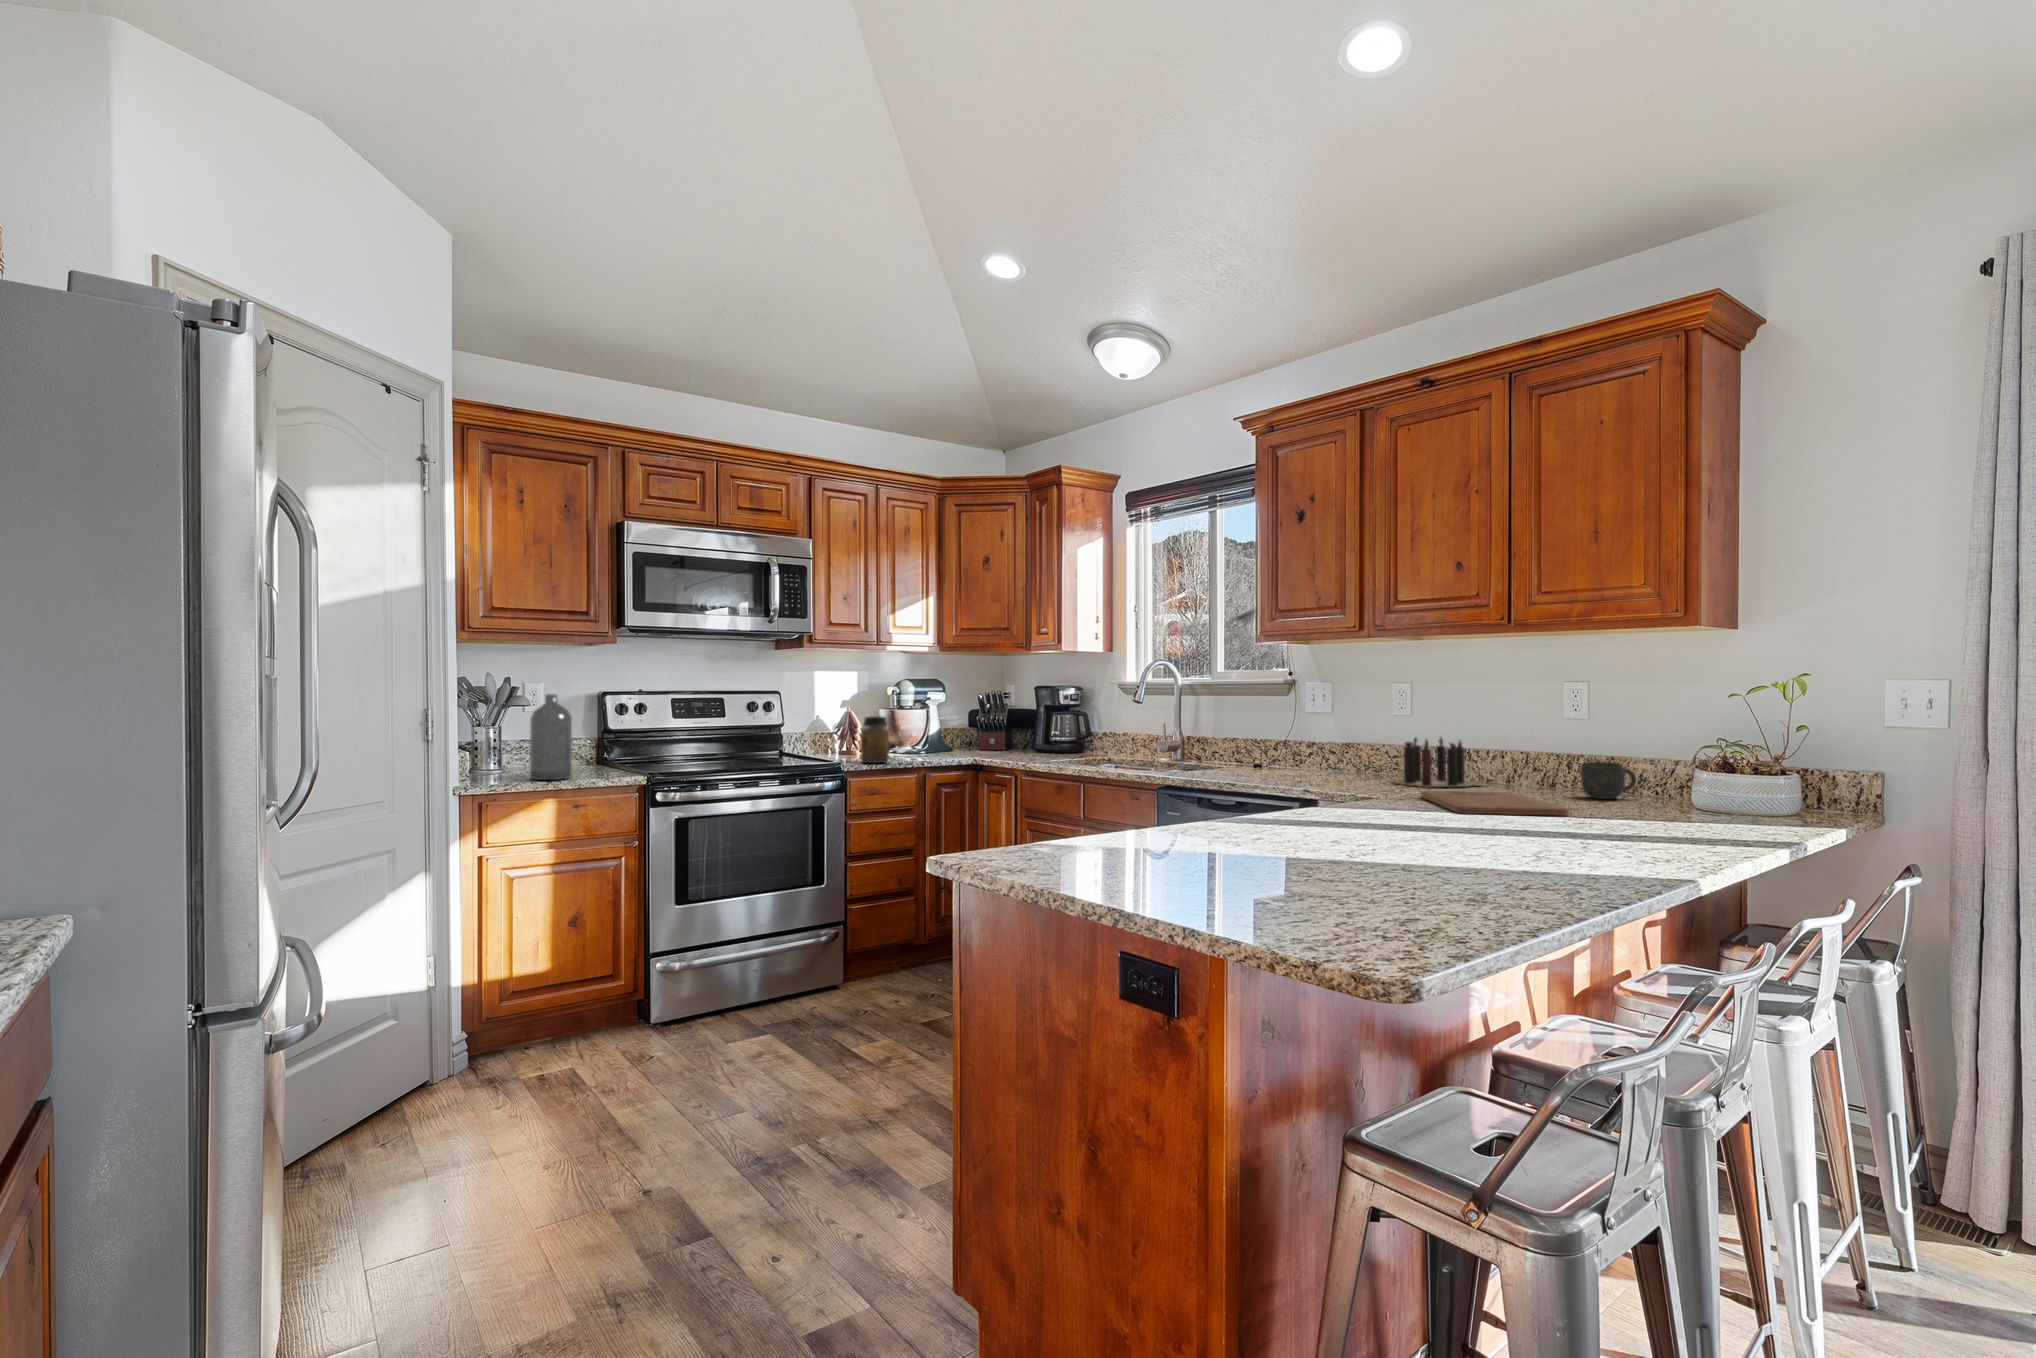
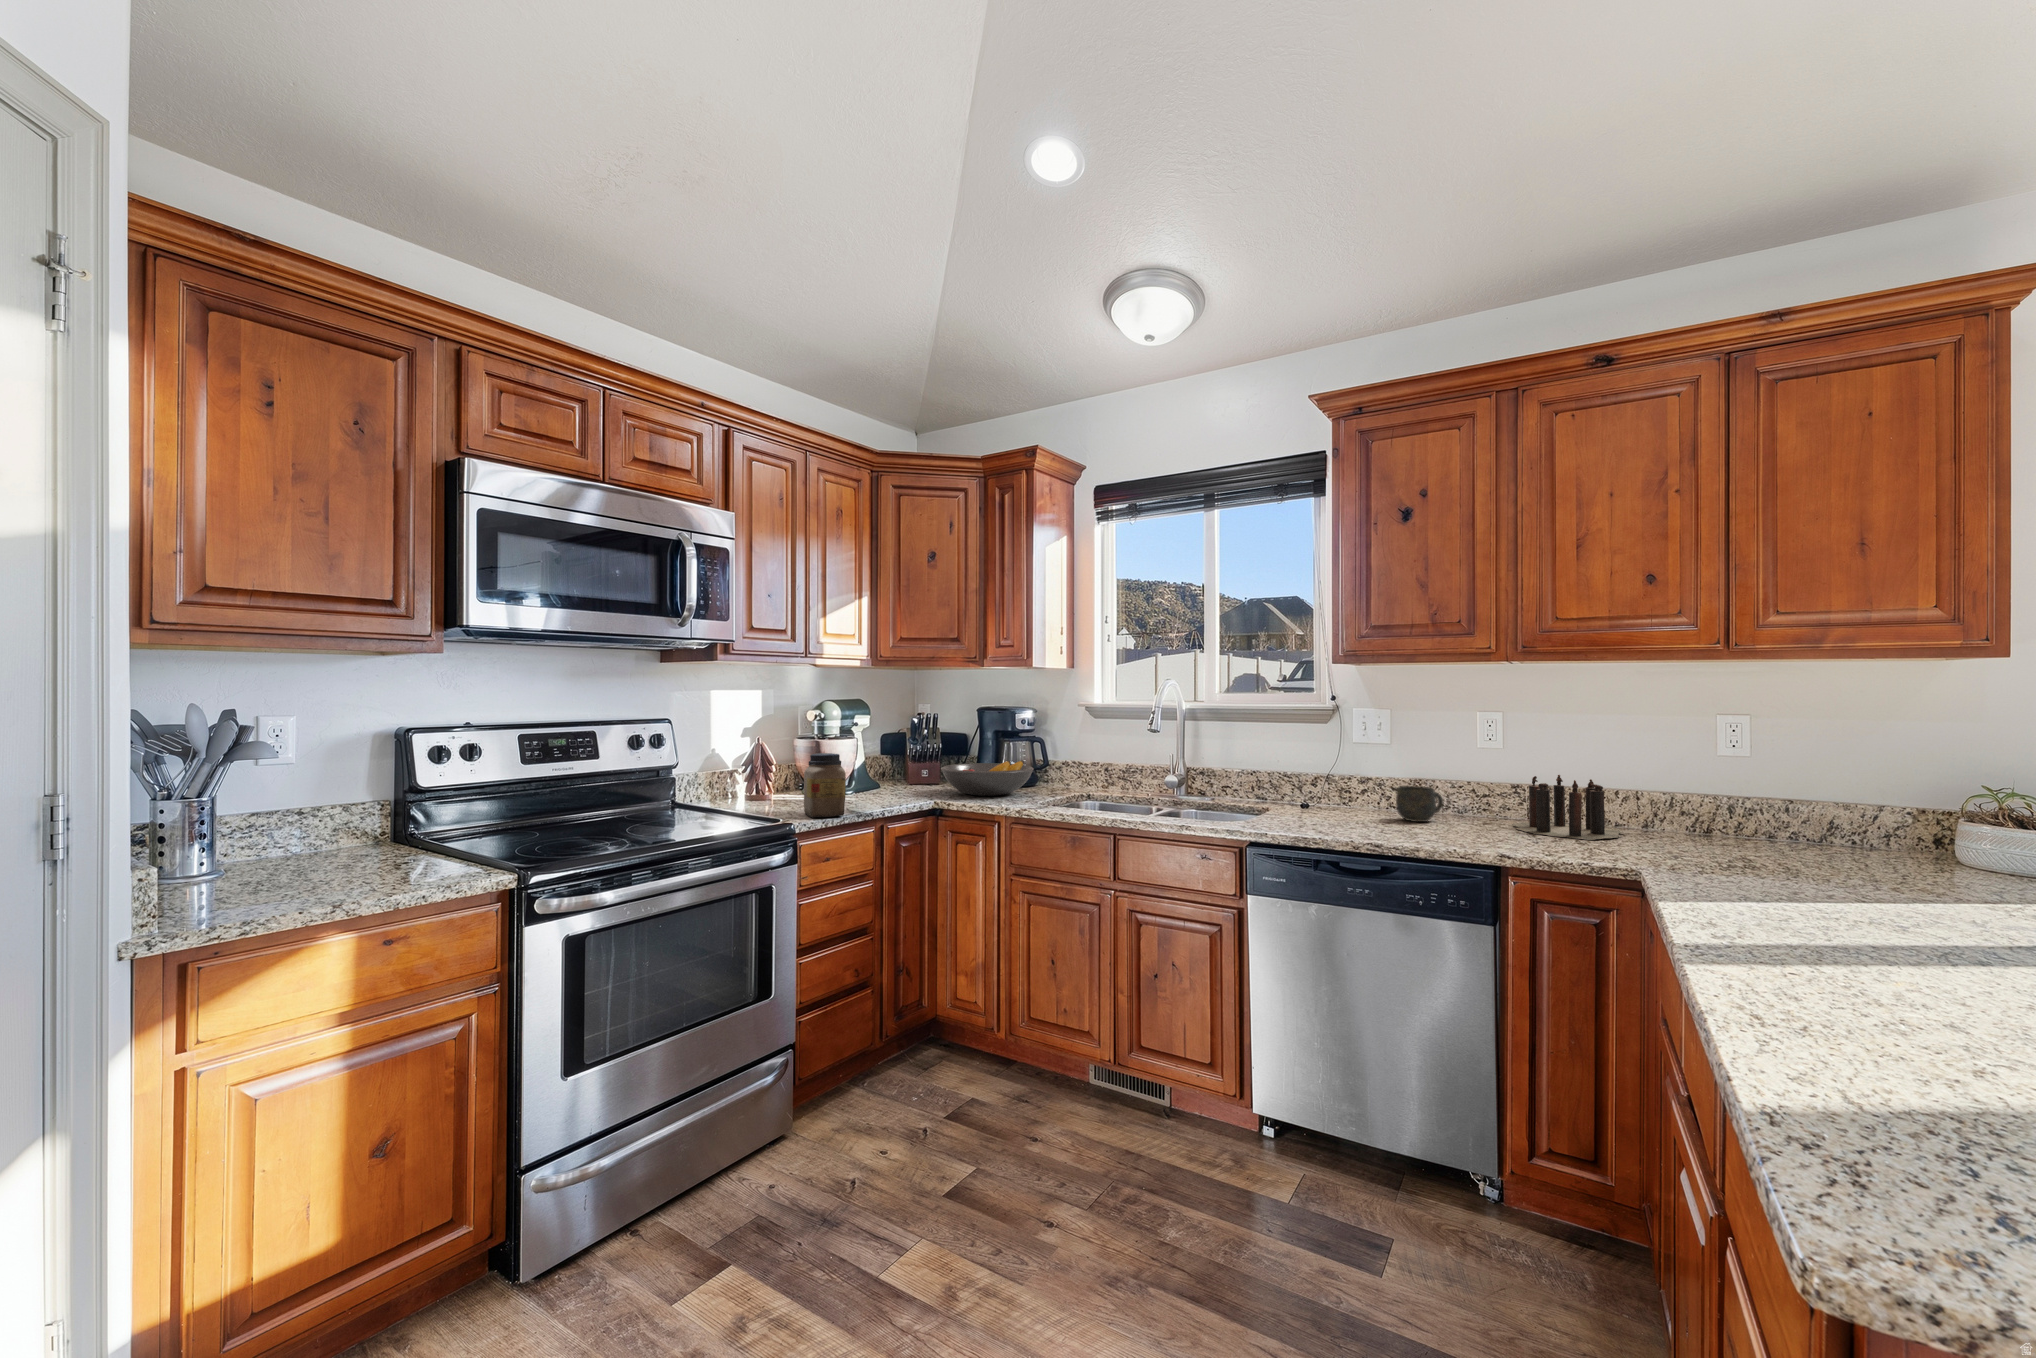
bottle: present [530,694,572,780] -> none [286,740,373,895]
fruit bowl: none [983,728,1059,756] -> present [941,760,1034,796]
mug: present [1581,762,1636,799] -> present [1396,786,1443,822]
cutting board: present [1421,791,1568,816] -> none [1662,852,1951,903]

